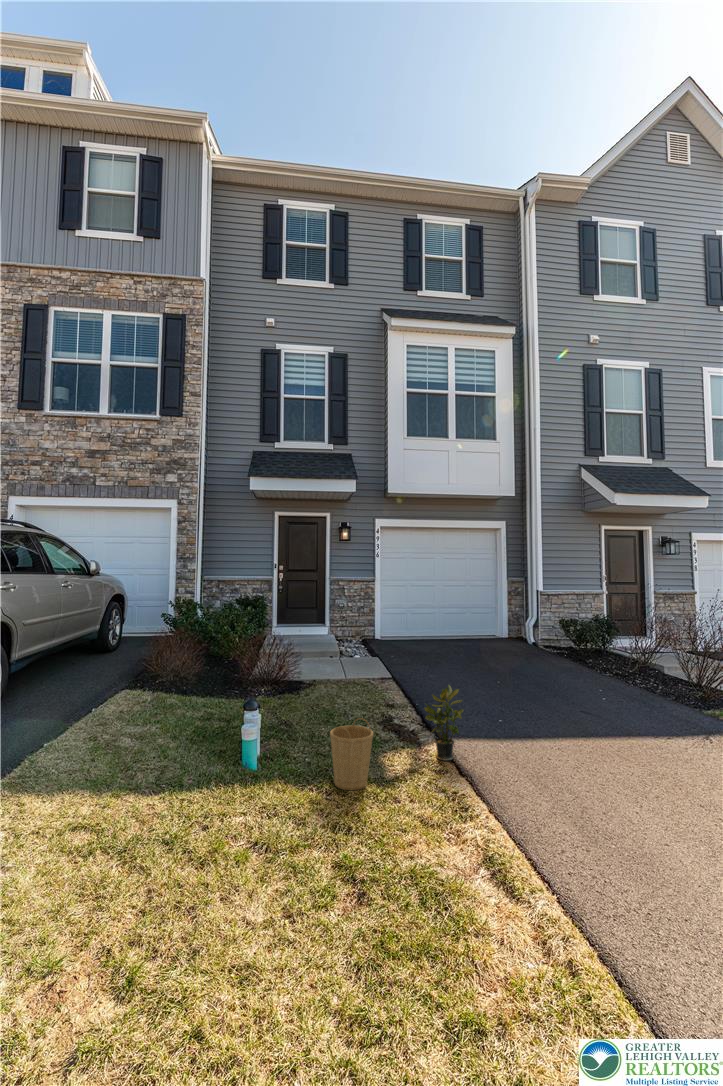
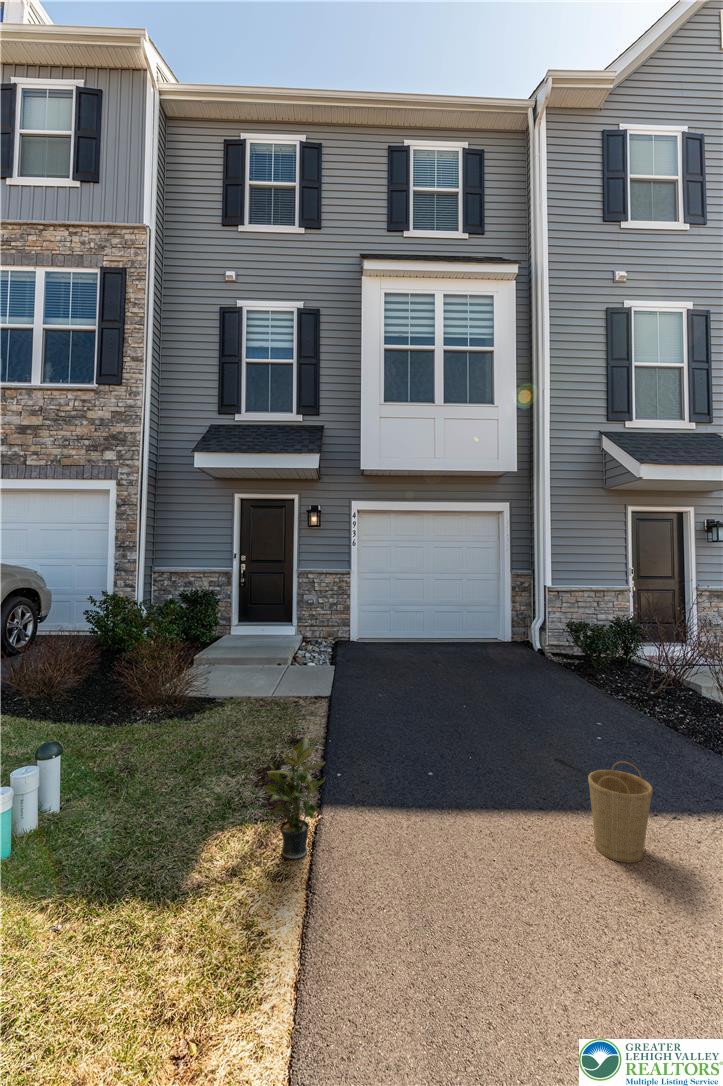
basket: present [330,718,373,790] -> present [588,761,653,863]

